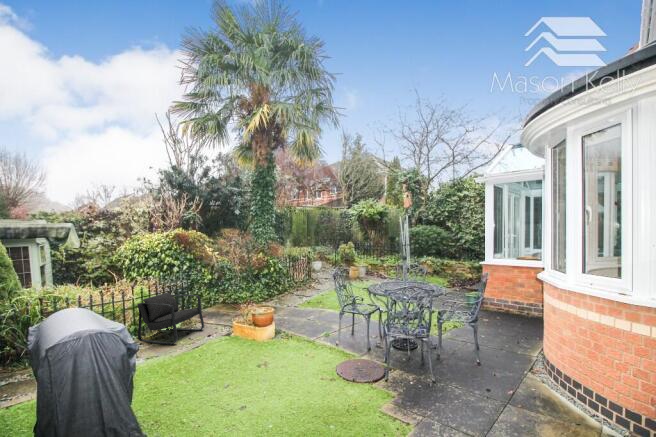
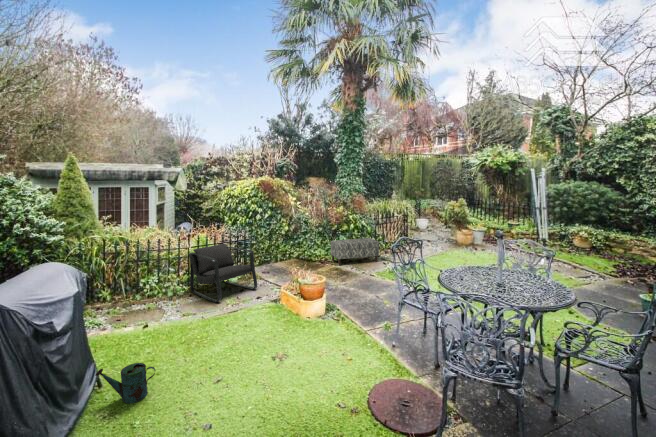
bench: none [255,278,296,304] -> present [331,238,379,266]
watering can: none [124,386,171,420] -> present [95,363,155,403]

